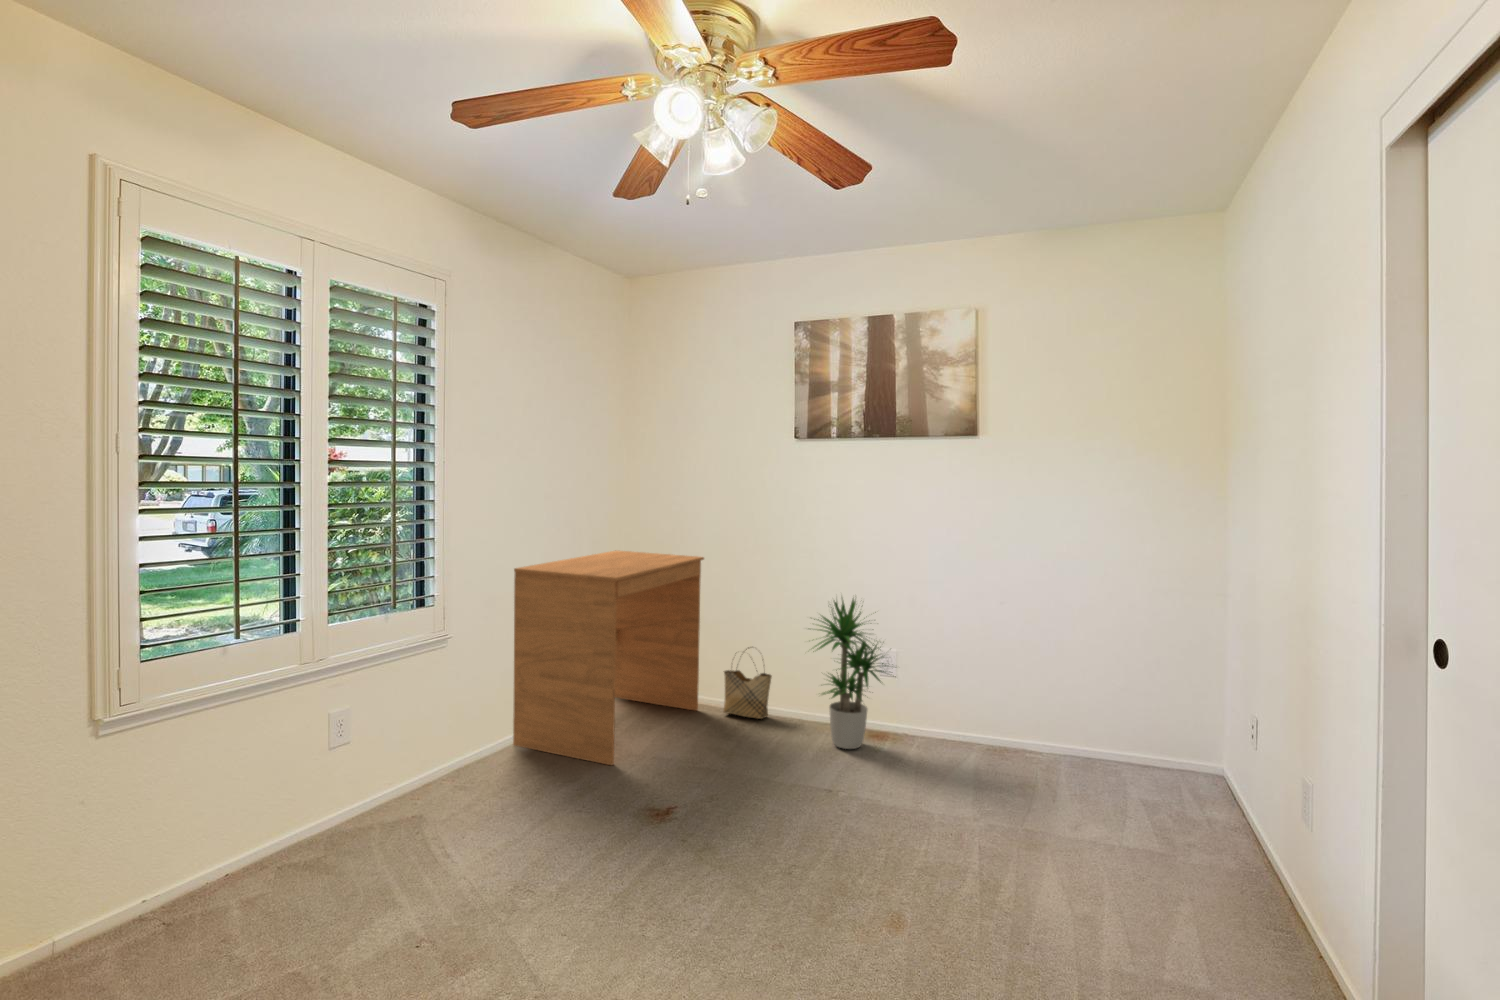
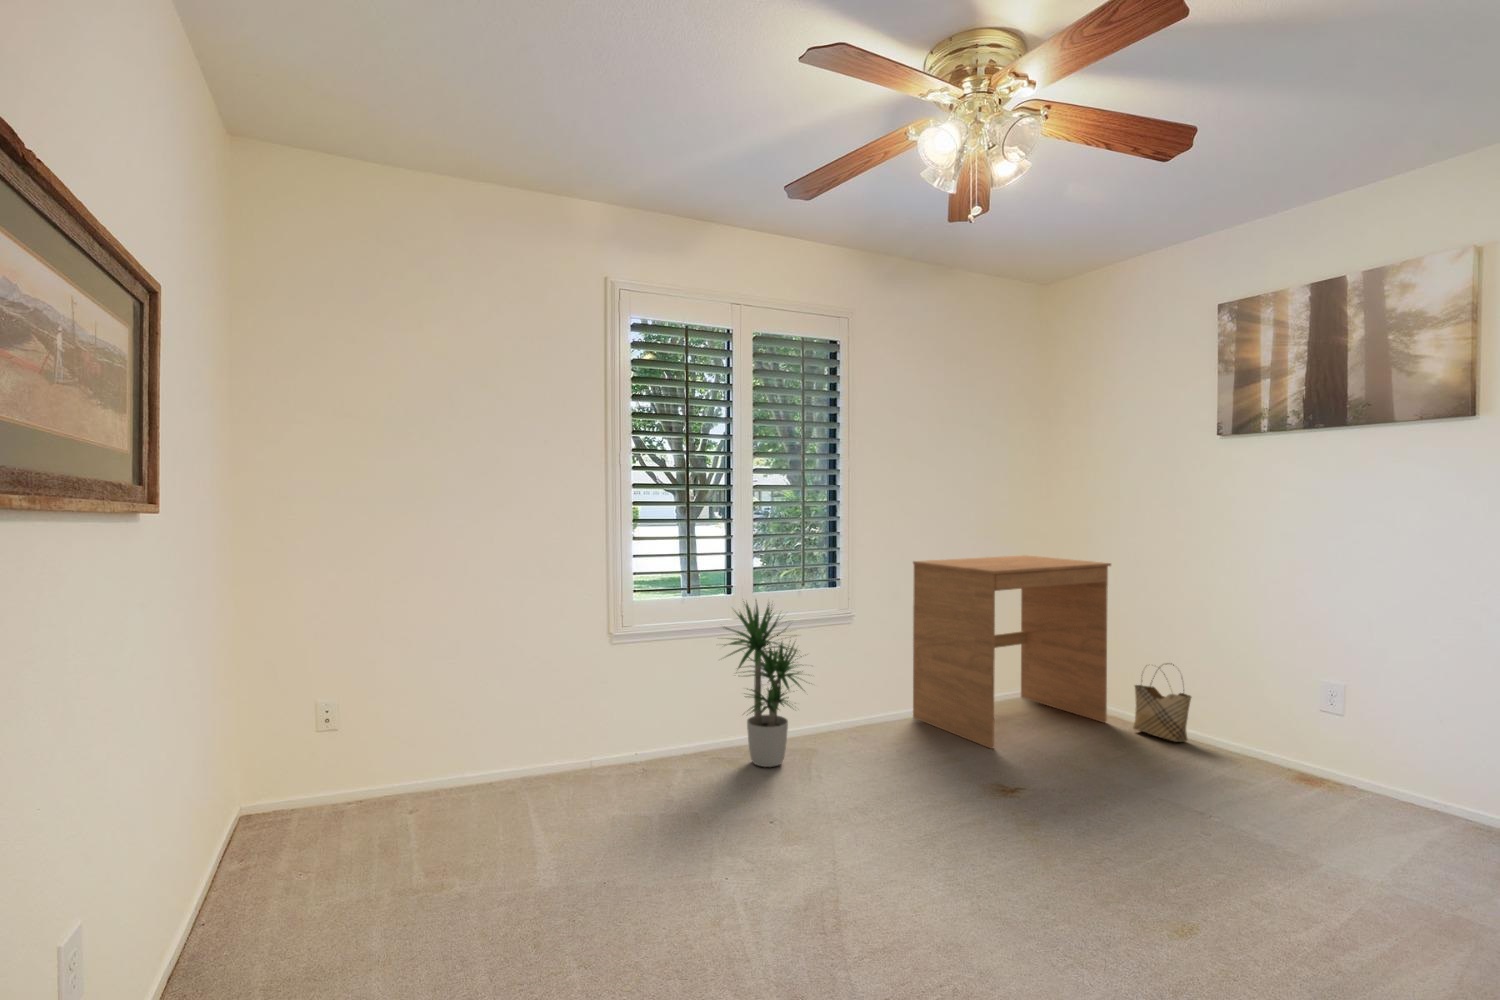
potted plant: present [813,599,886,749] -> present [724,600,805,767]

